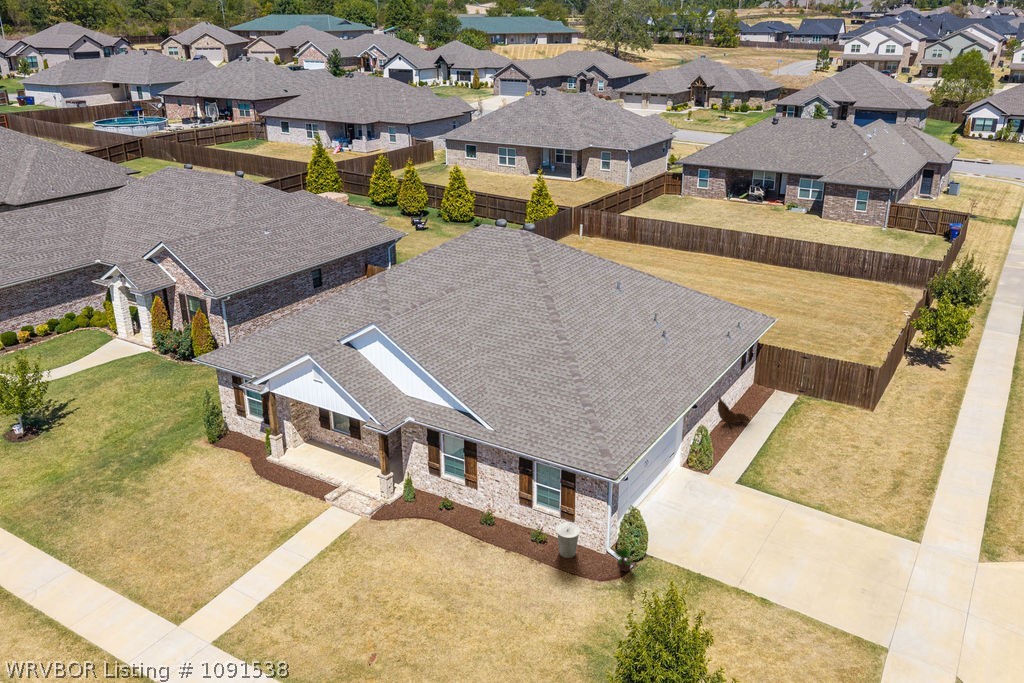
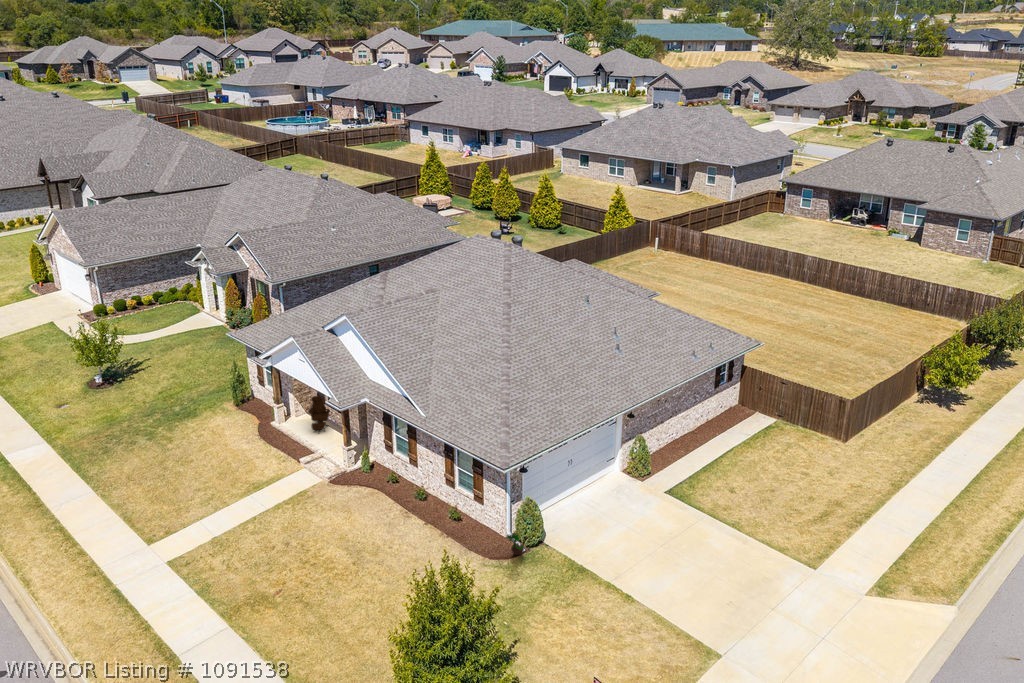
lounge chair: present [718,397,750,429] -> present [309,395,330,431]
trash can: present [556,523,580,558] -> none [465,506,487,537]

